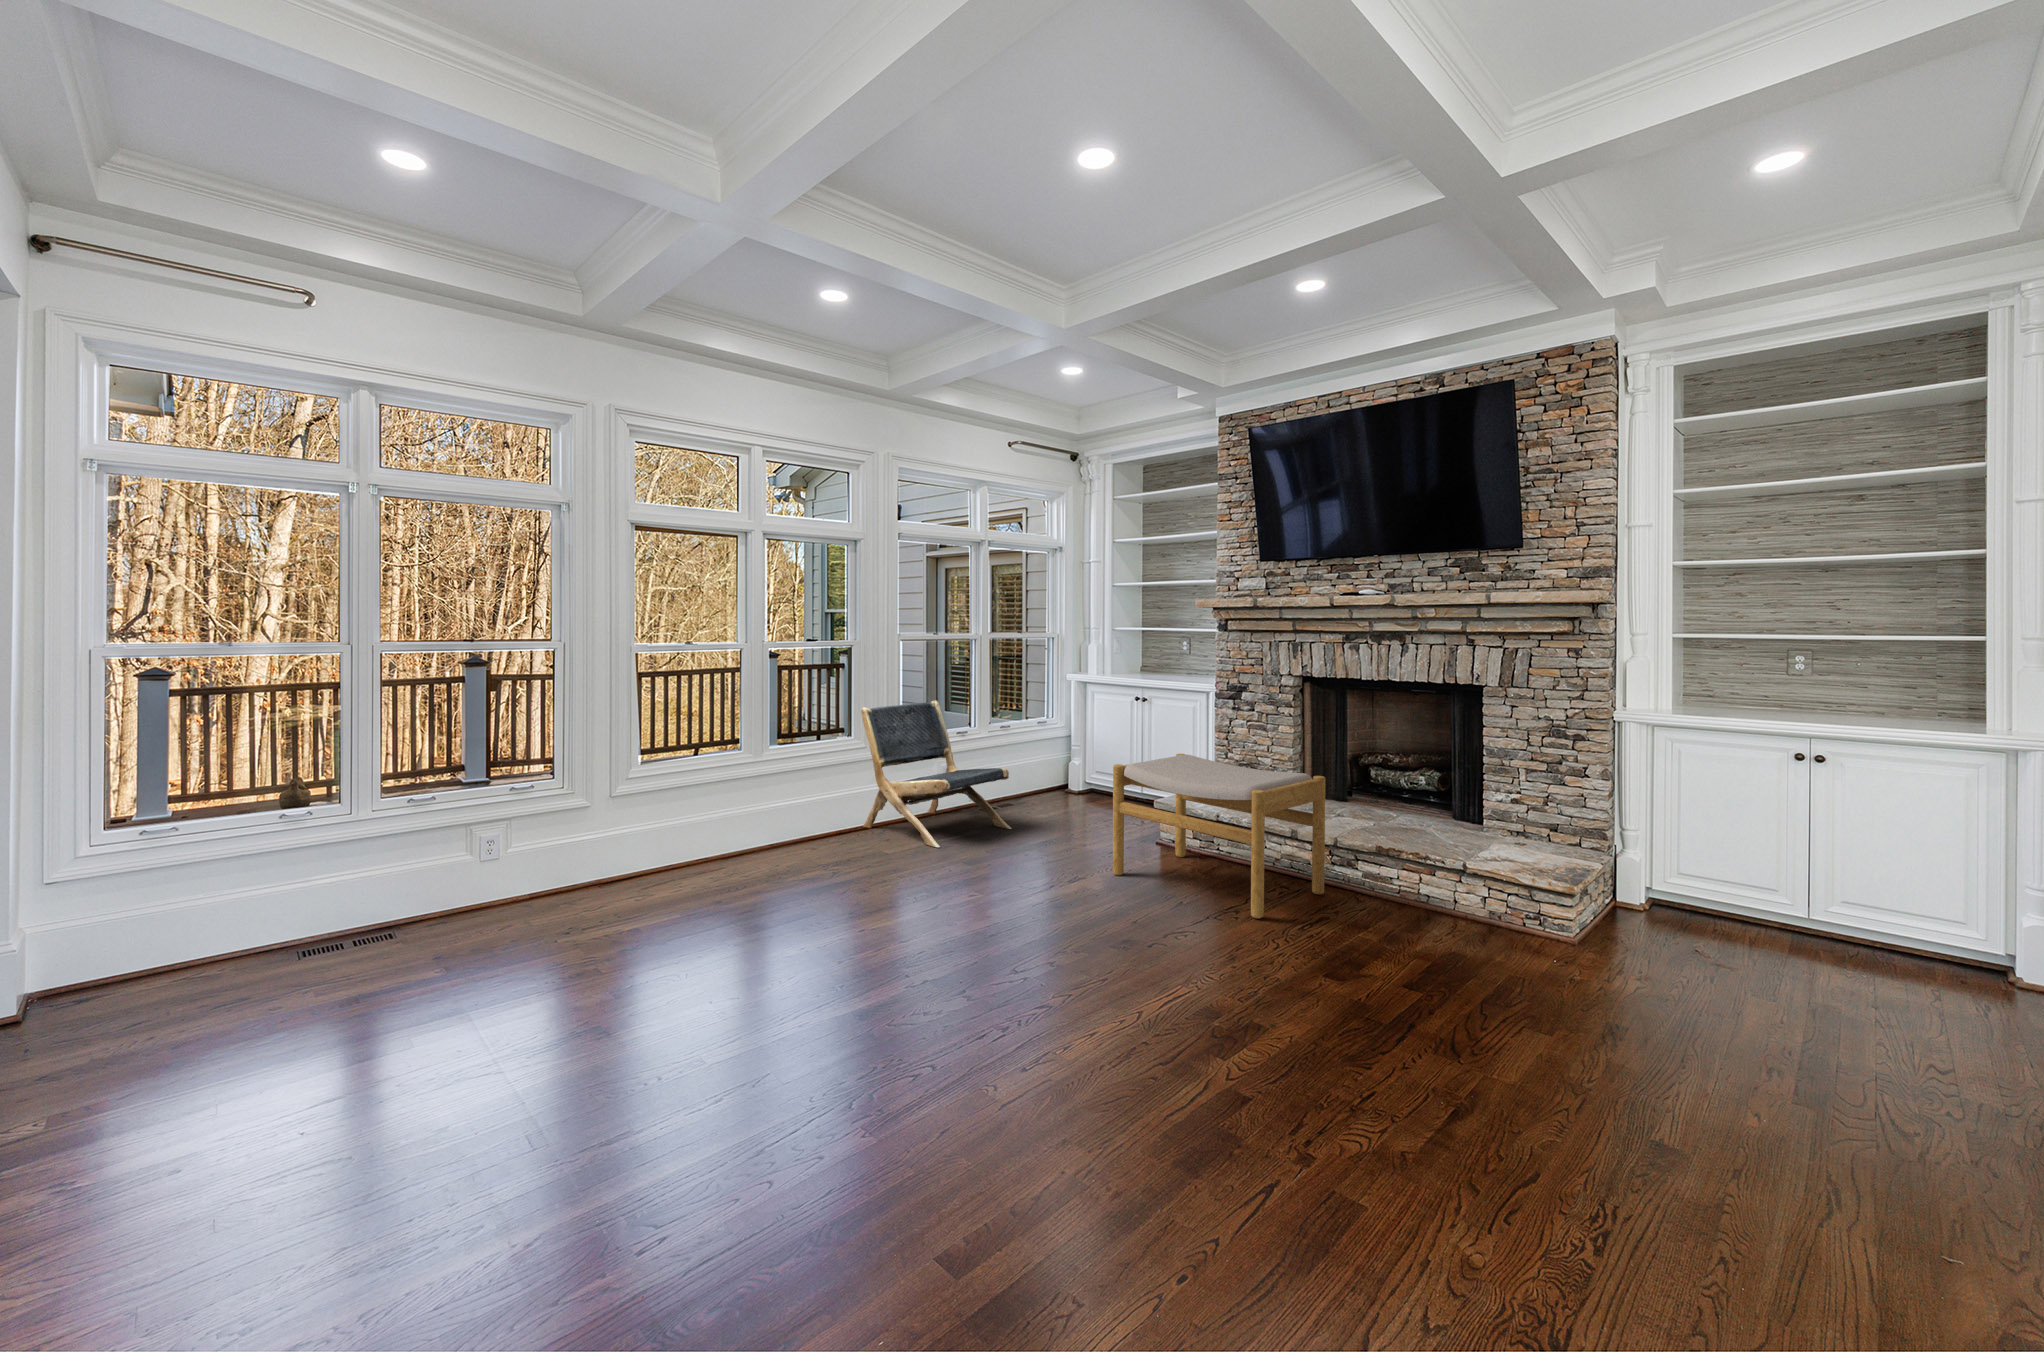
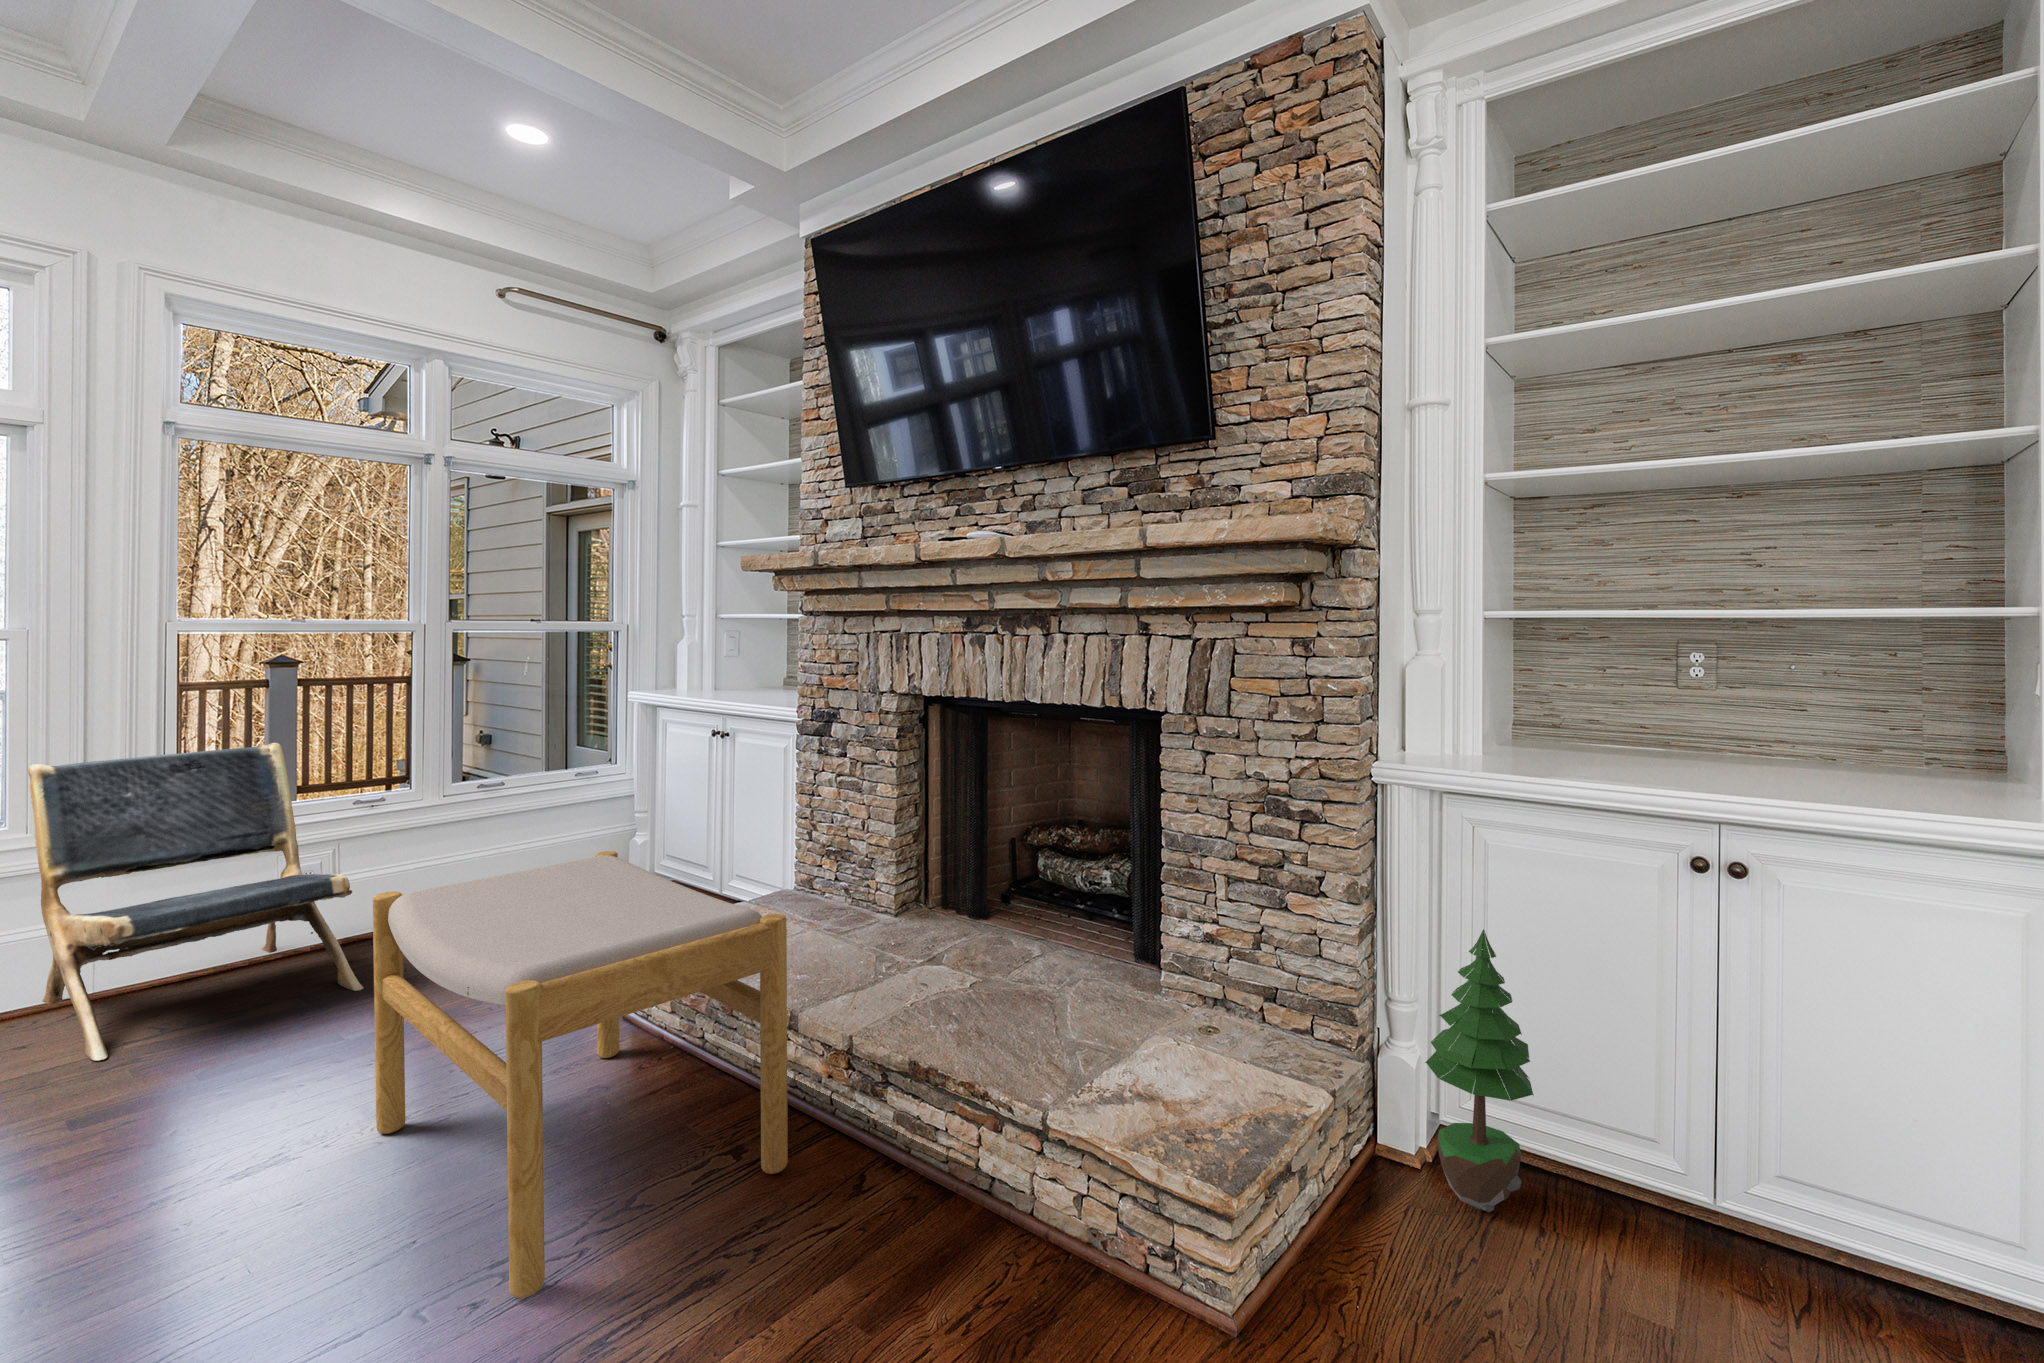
potted tree: none [1650,788,1710,921] -> present [1425,929,1534,1212]

